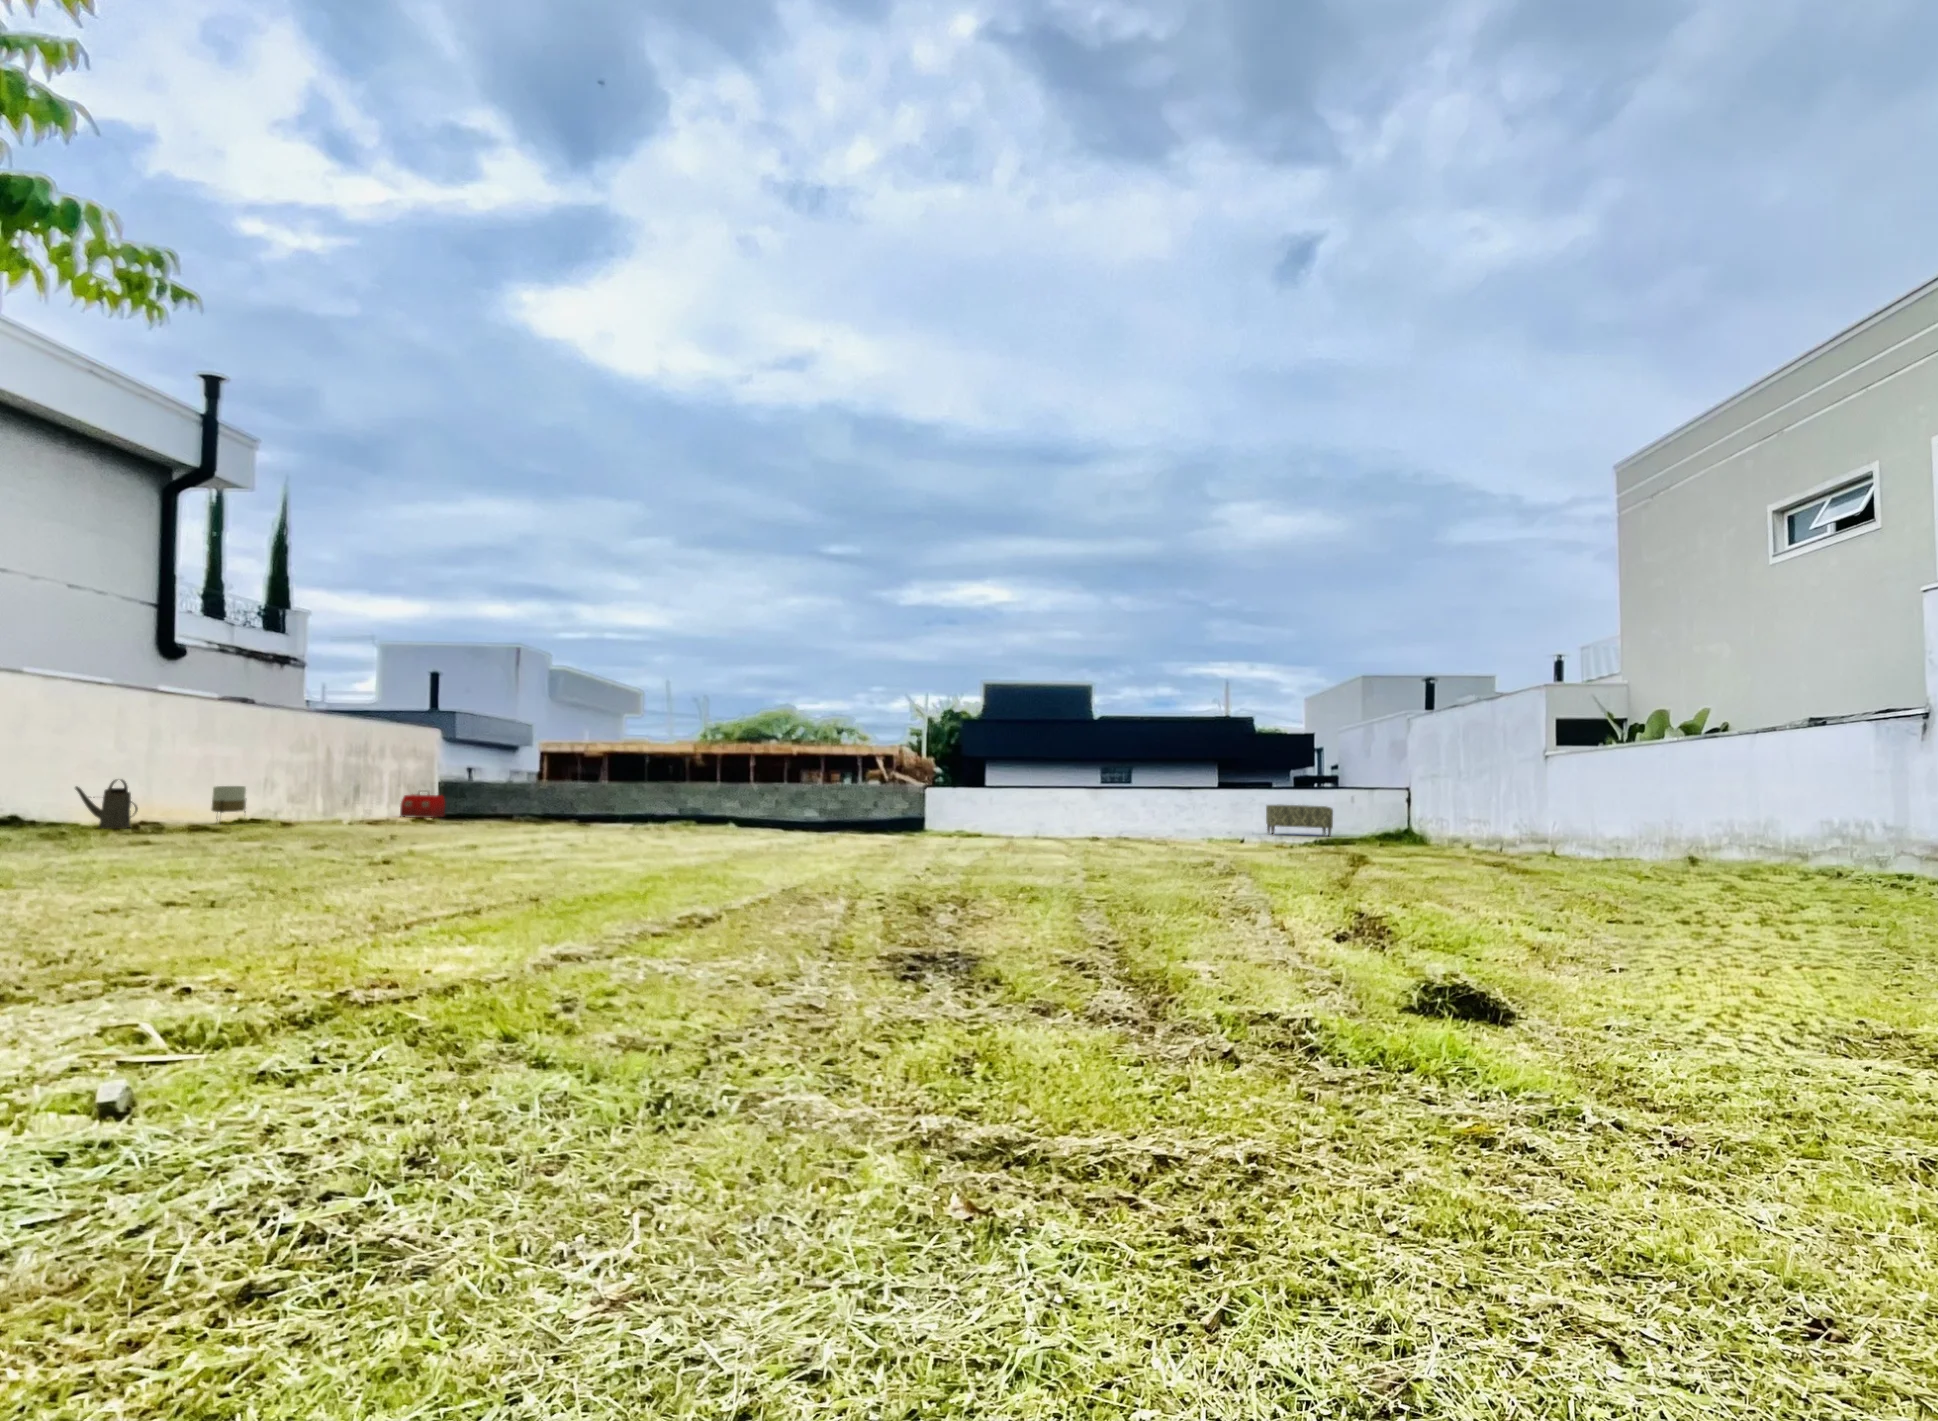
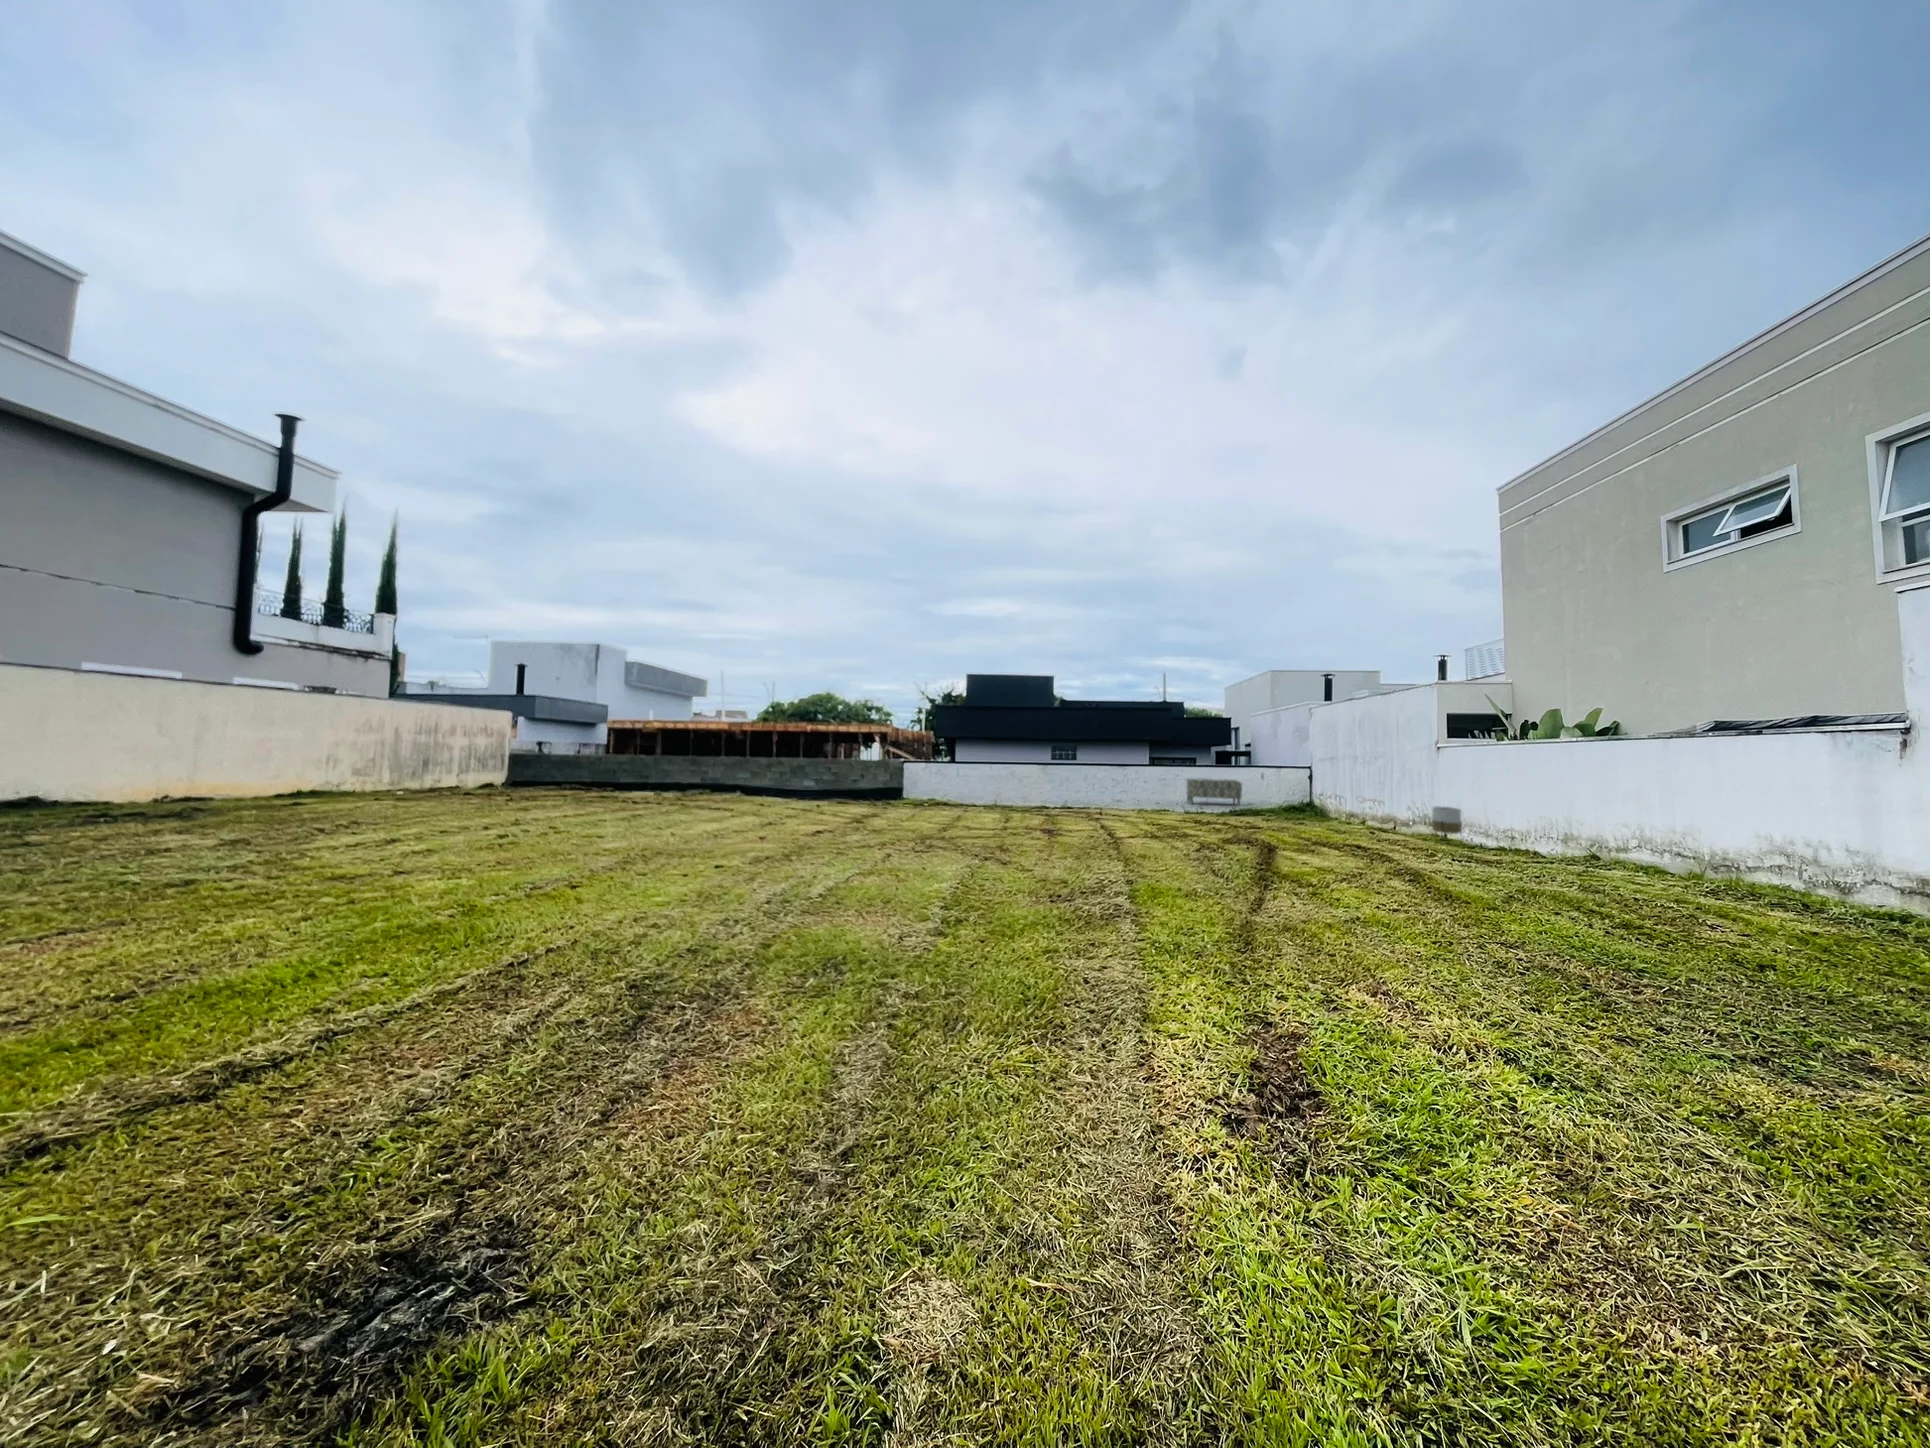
watering can: present [75,779,138,829] -> none [51,772,114,820]
planter: present [212,786,246,823] -> present [1432,807,1462,834]
toolbox: present [400,791,445,818] -> none [460,766,501,790]

